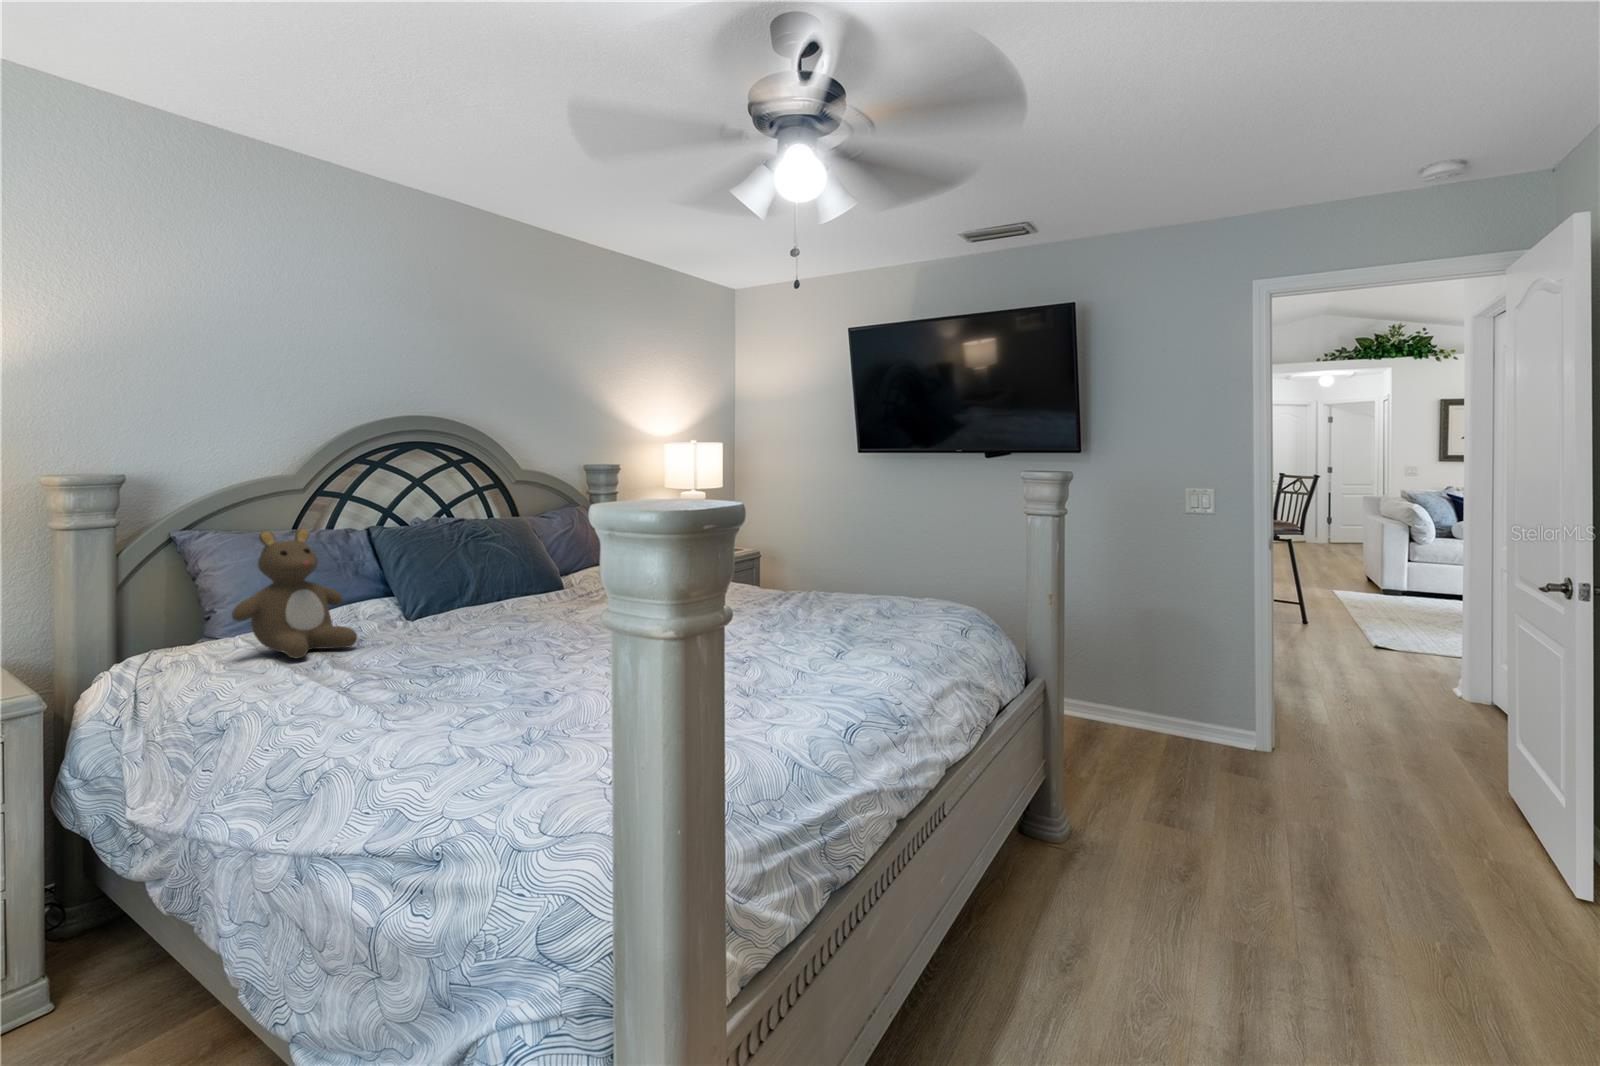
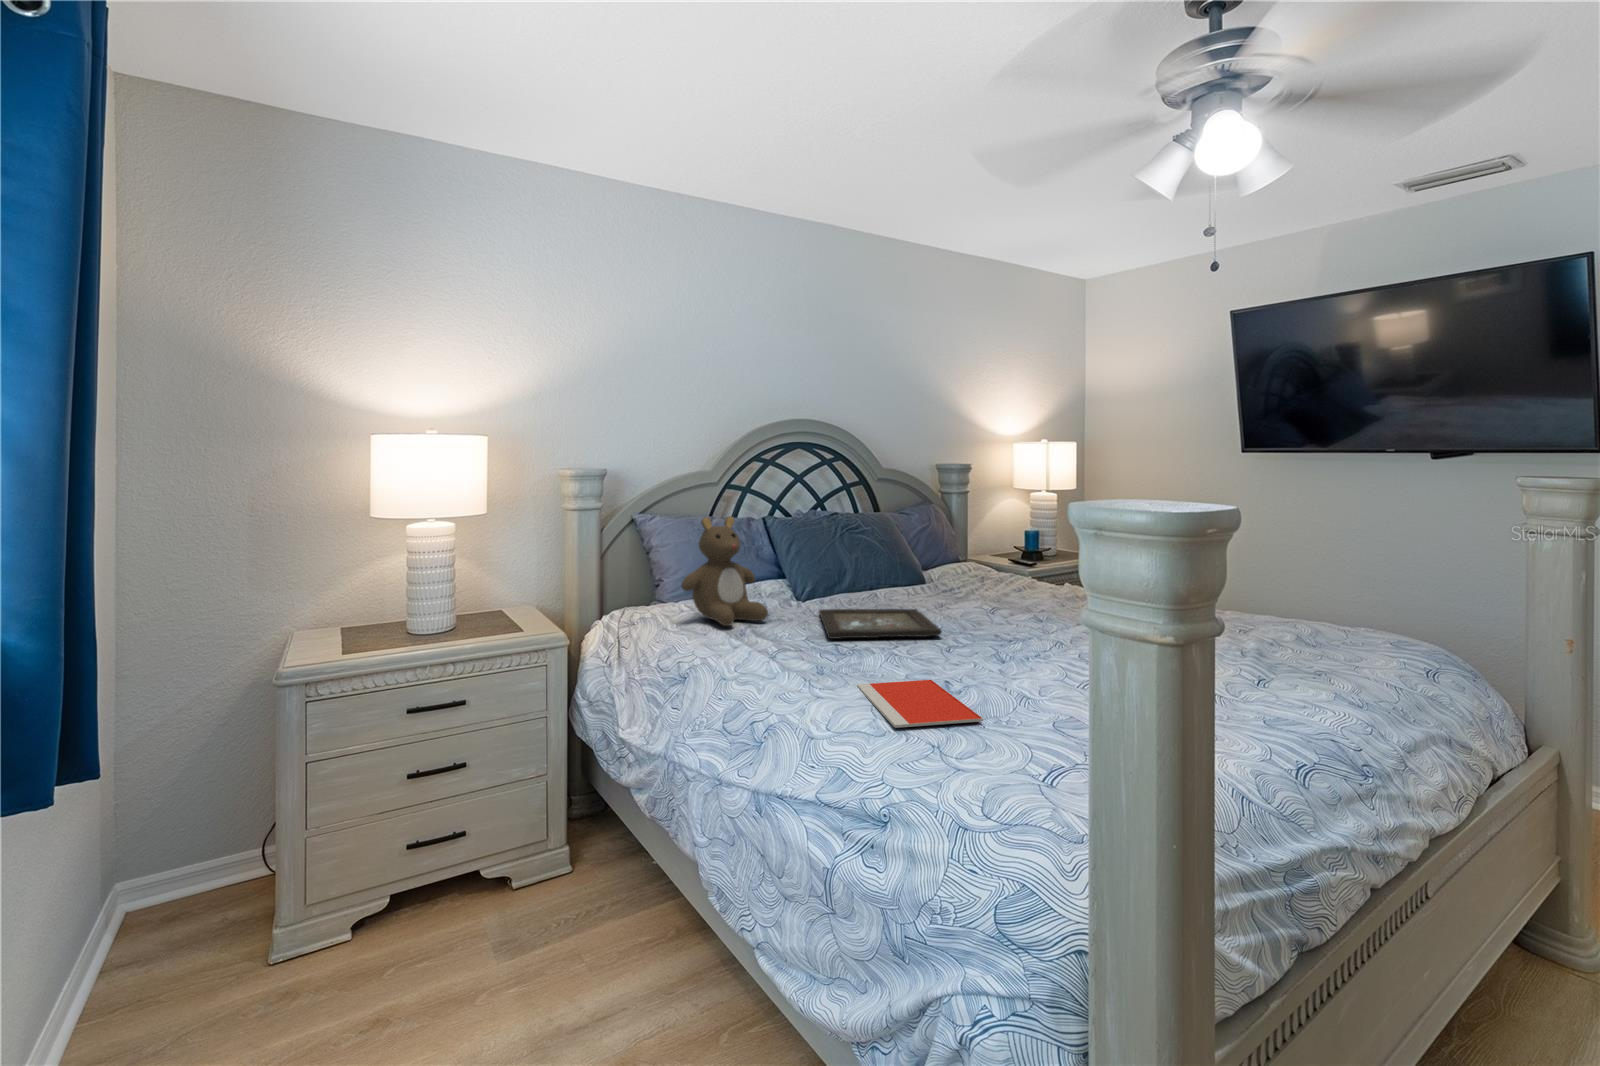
tray: none [425,617,558,659] -> present [819,609,942,639]
notebook: none [441,691,569,750] -> present [857,680,983,728]

